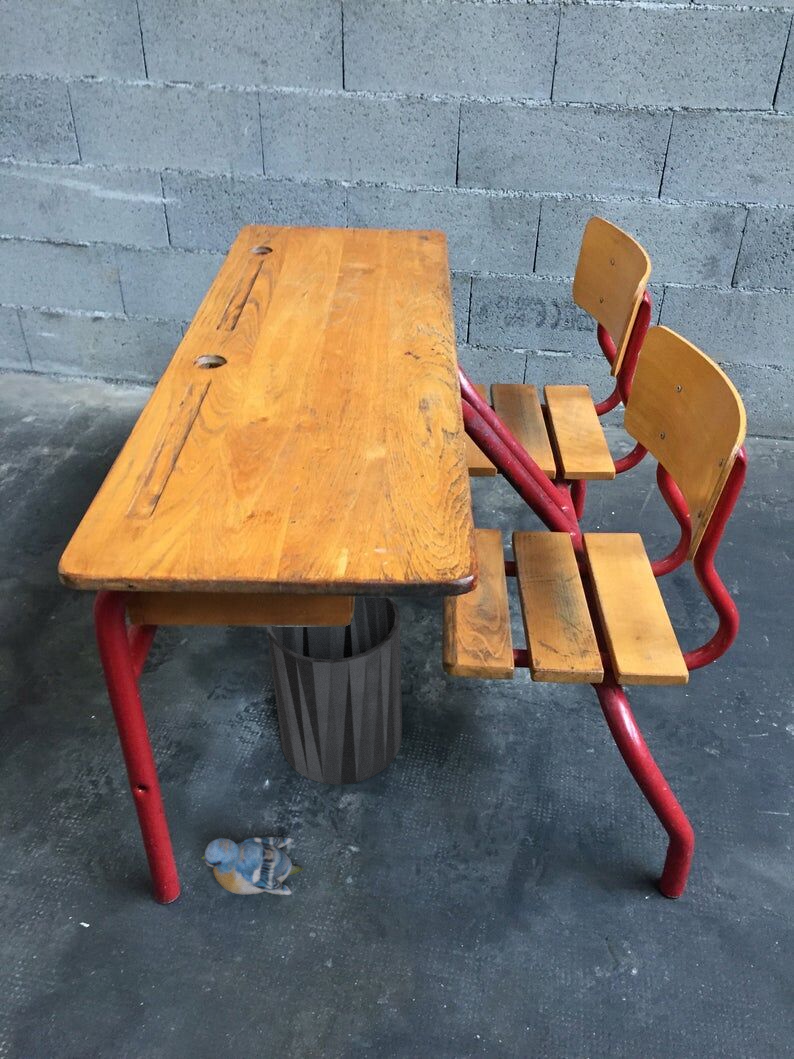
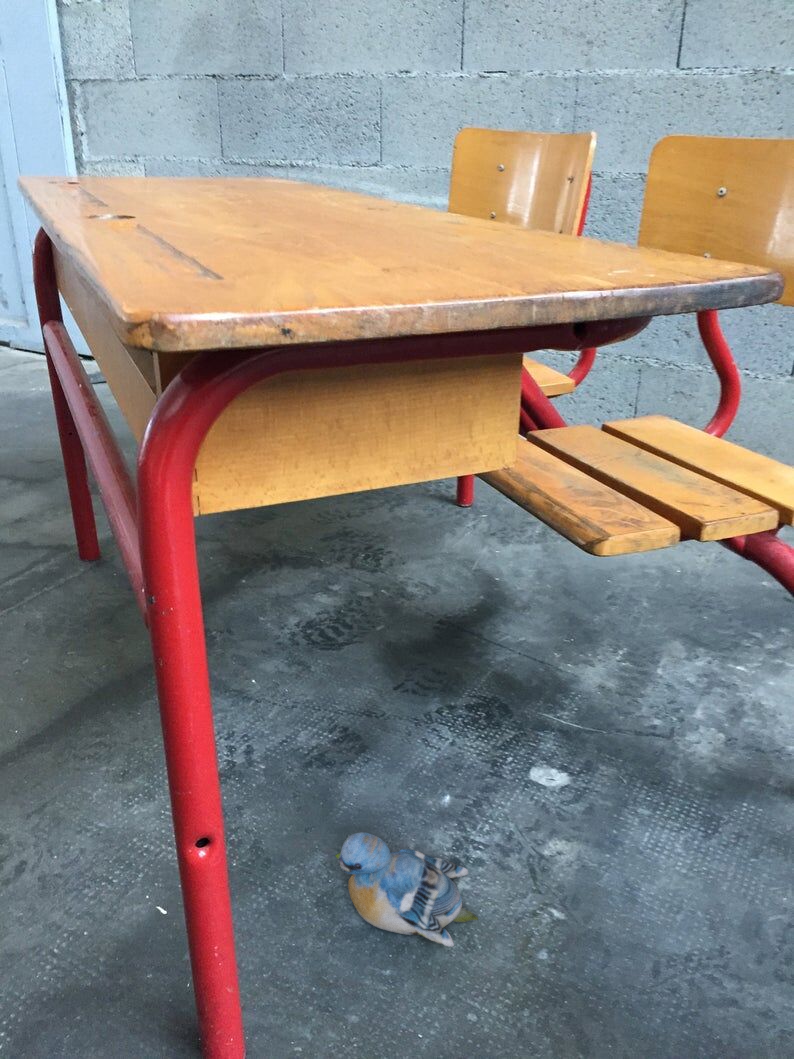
trash can: present [267,597,402,785] -> none [477,536,678,828]

